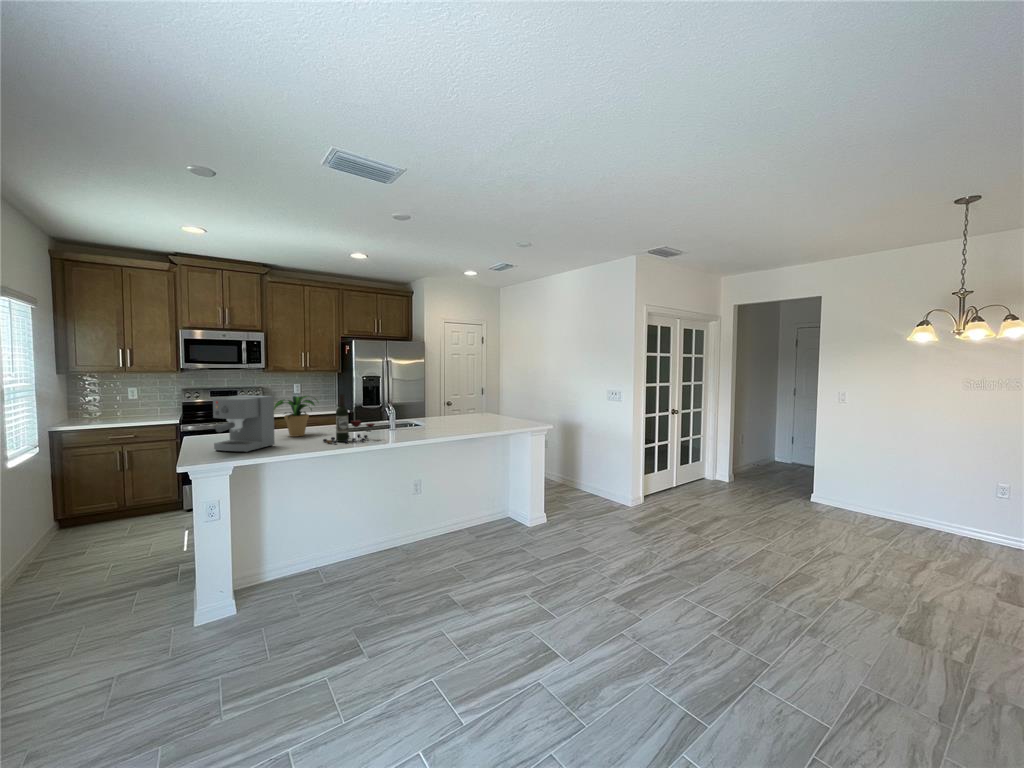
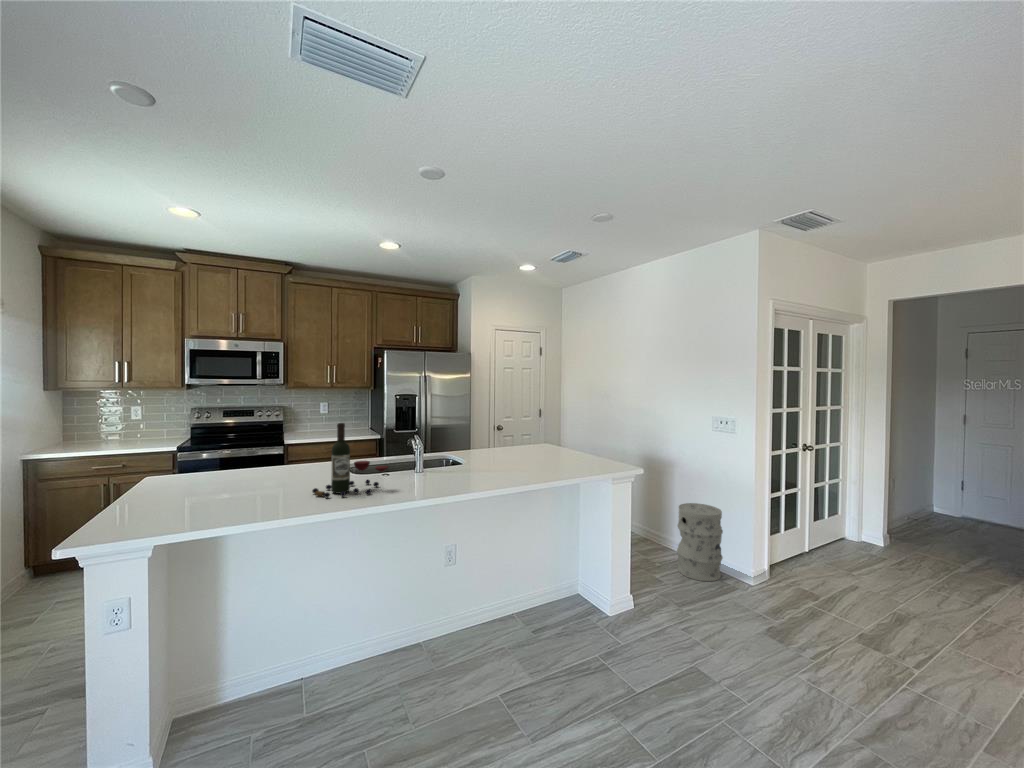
coffee maker: present [213,395,275,452] -> none [136,423,242,512]
potted plant: present [274,396,314,437] -> none [253,422,320,480]
trash can: none [581,453,611,506] -> present [677,503,723,581]

